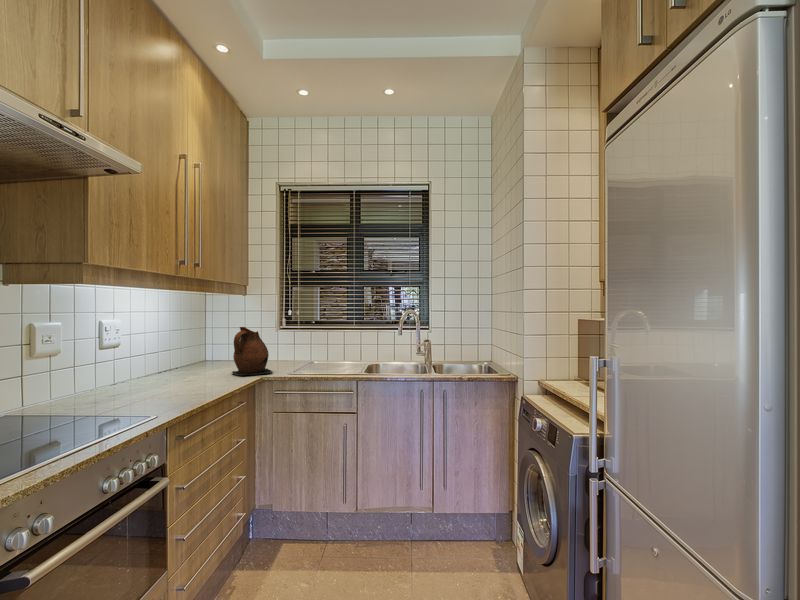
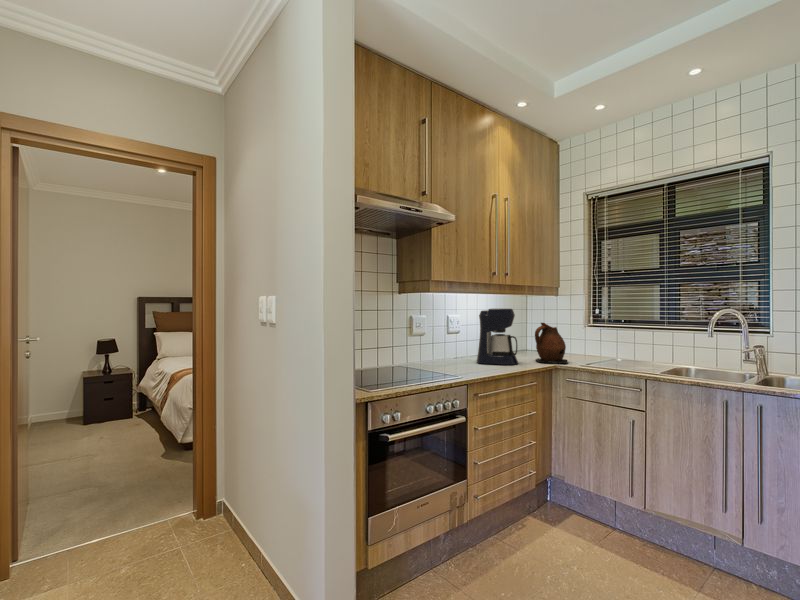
coffee maker: none [154,310,216,389] -> present [477,308,518,365]

